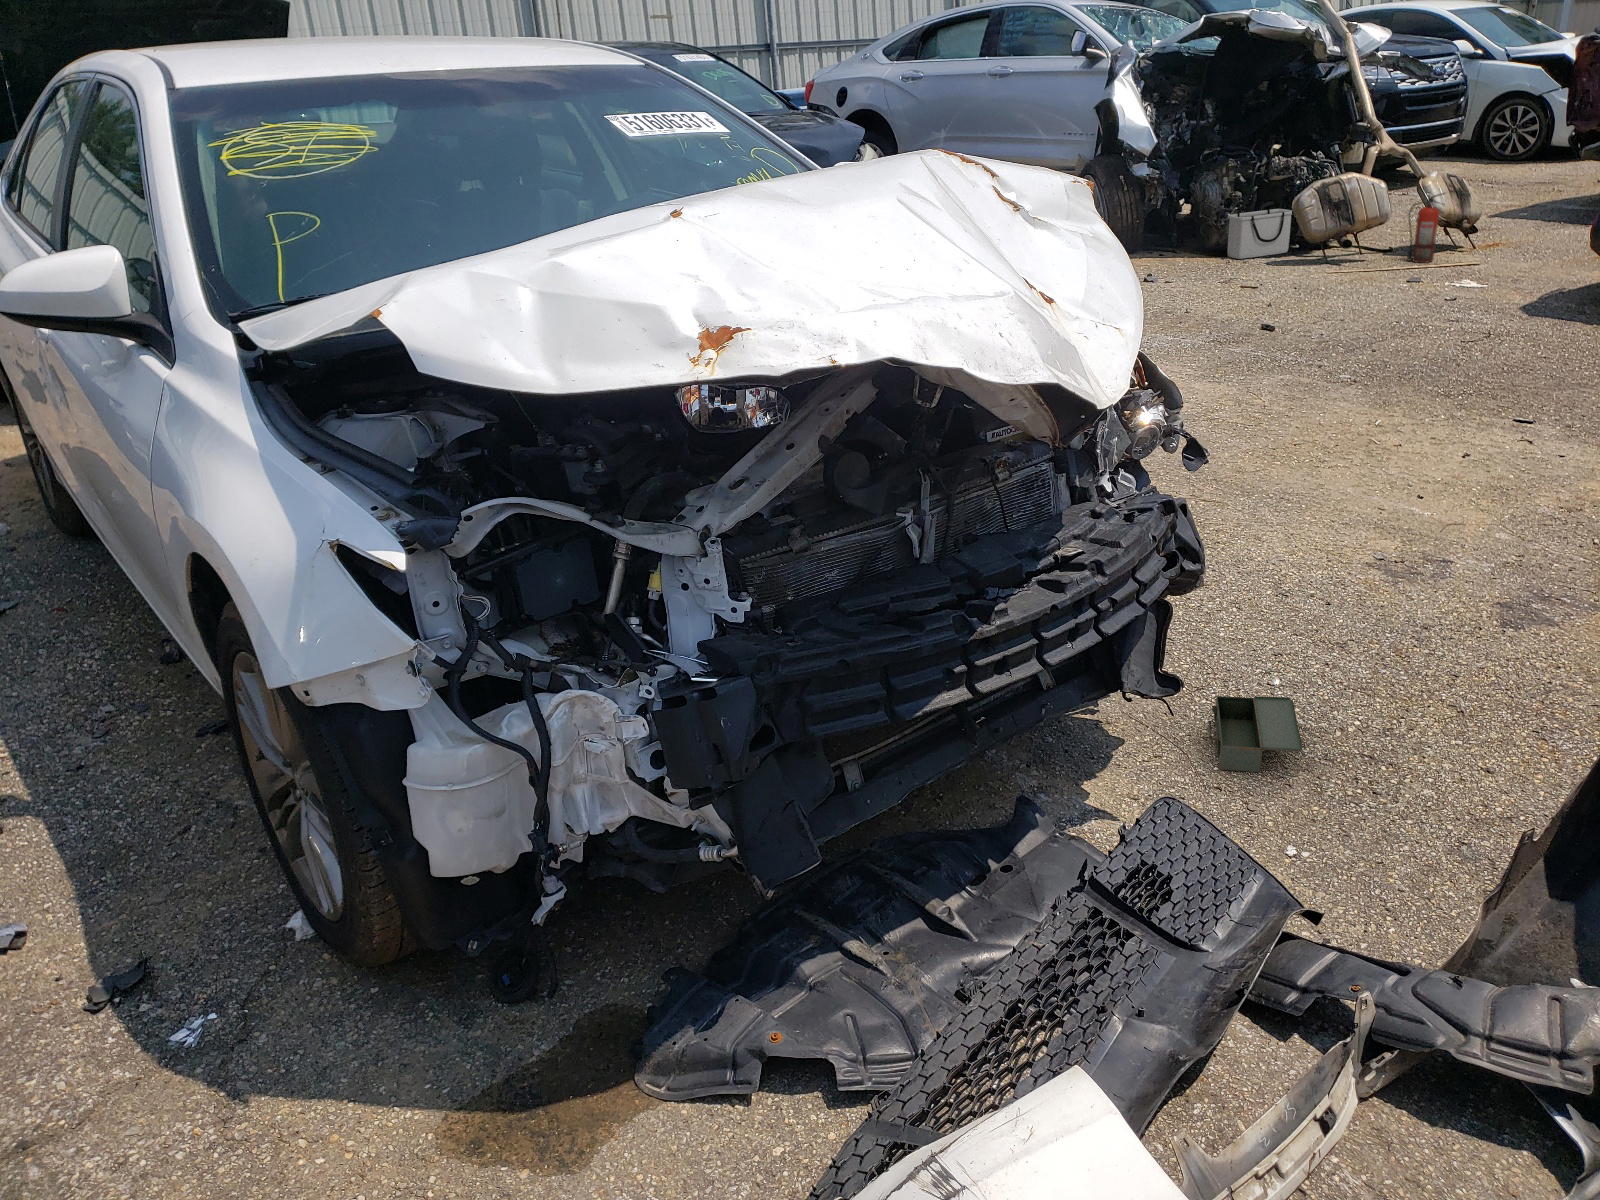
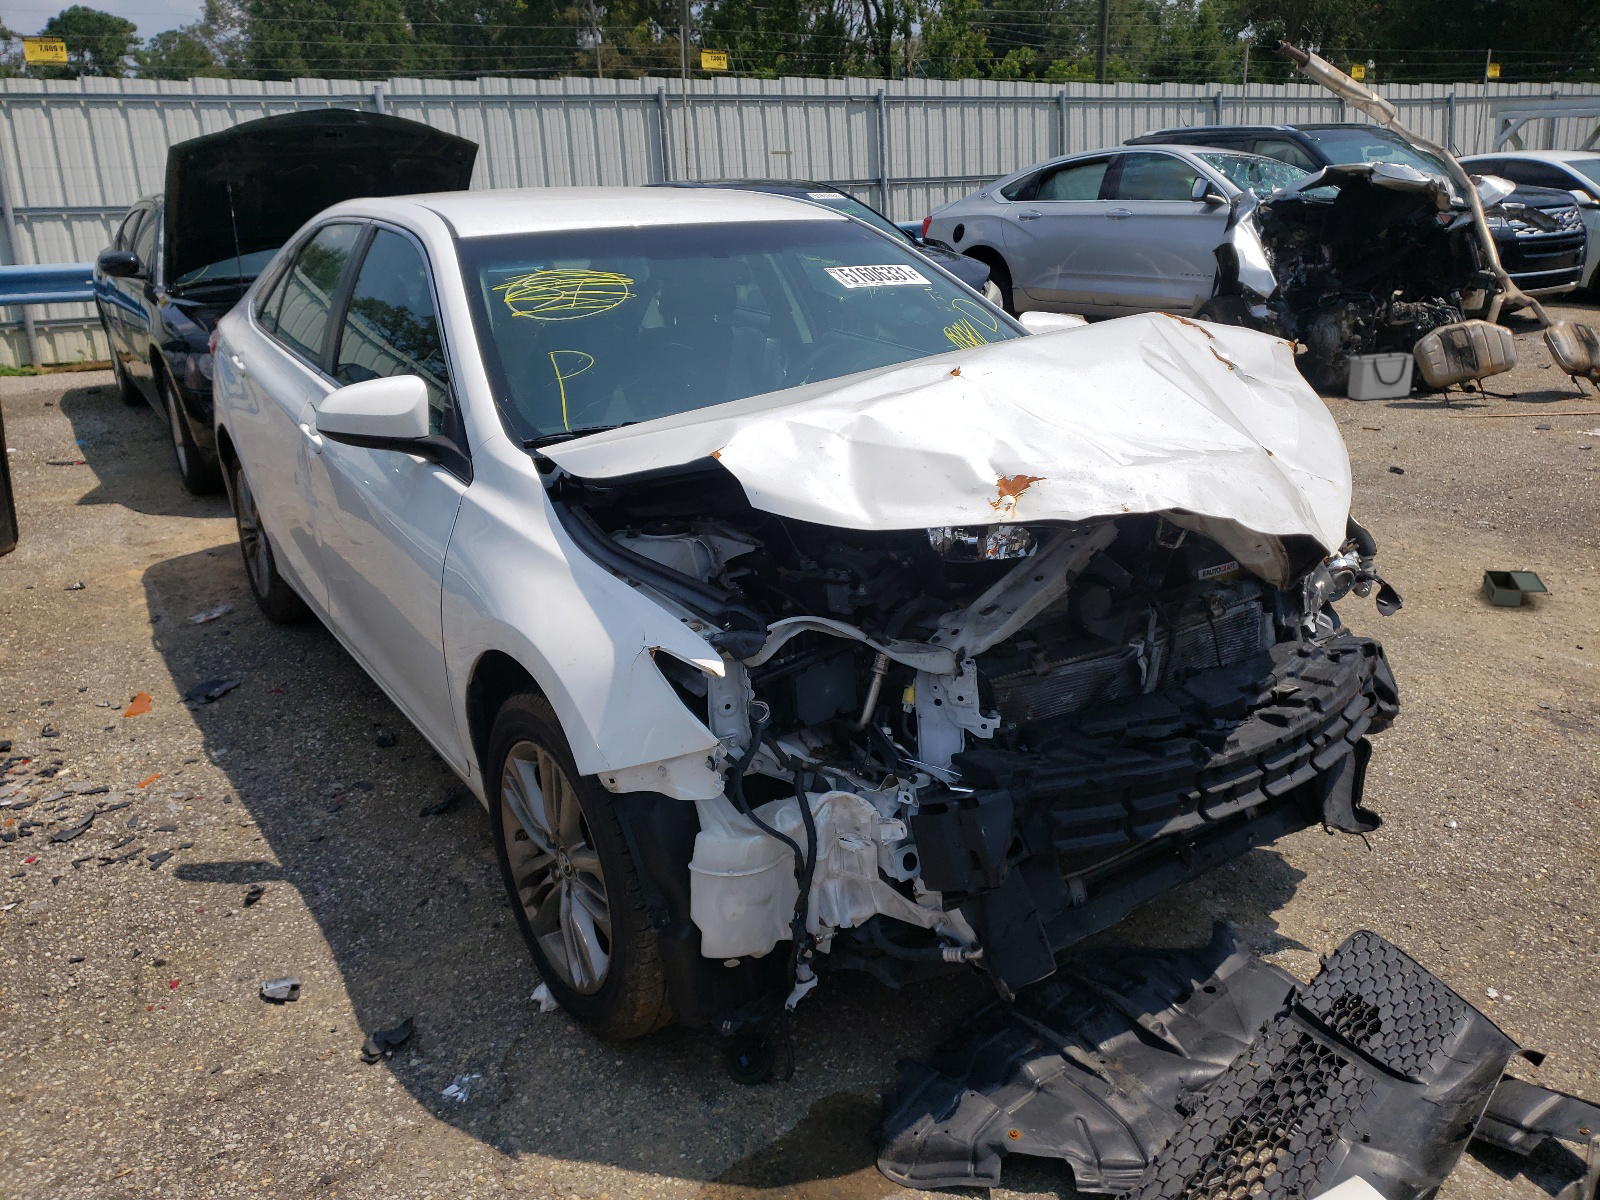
fire extinguisher: present [1407,193,1444,263] -> none [1533,345,1575,412]
toolbox: present [1208,696,1303,772] -> present [1482,570,1548,607]

